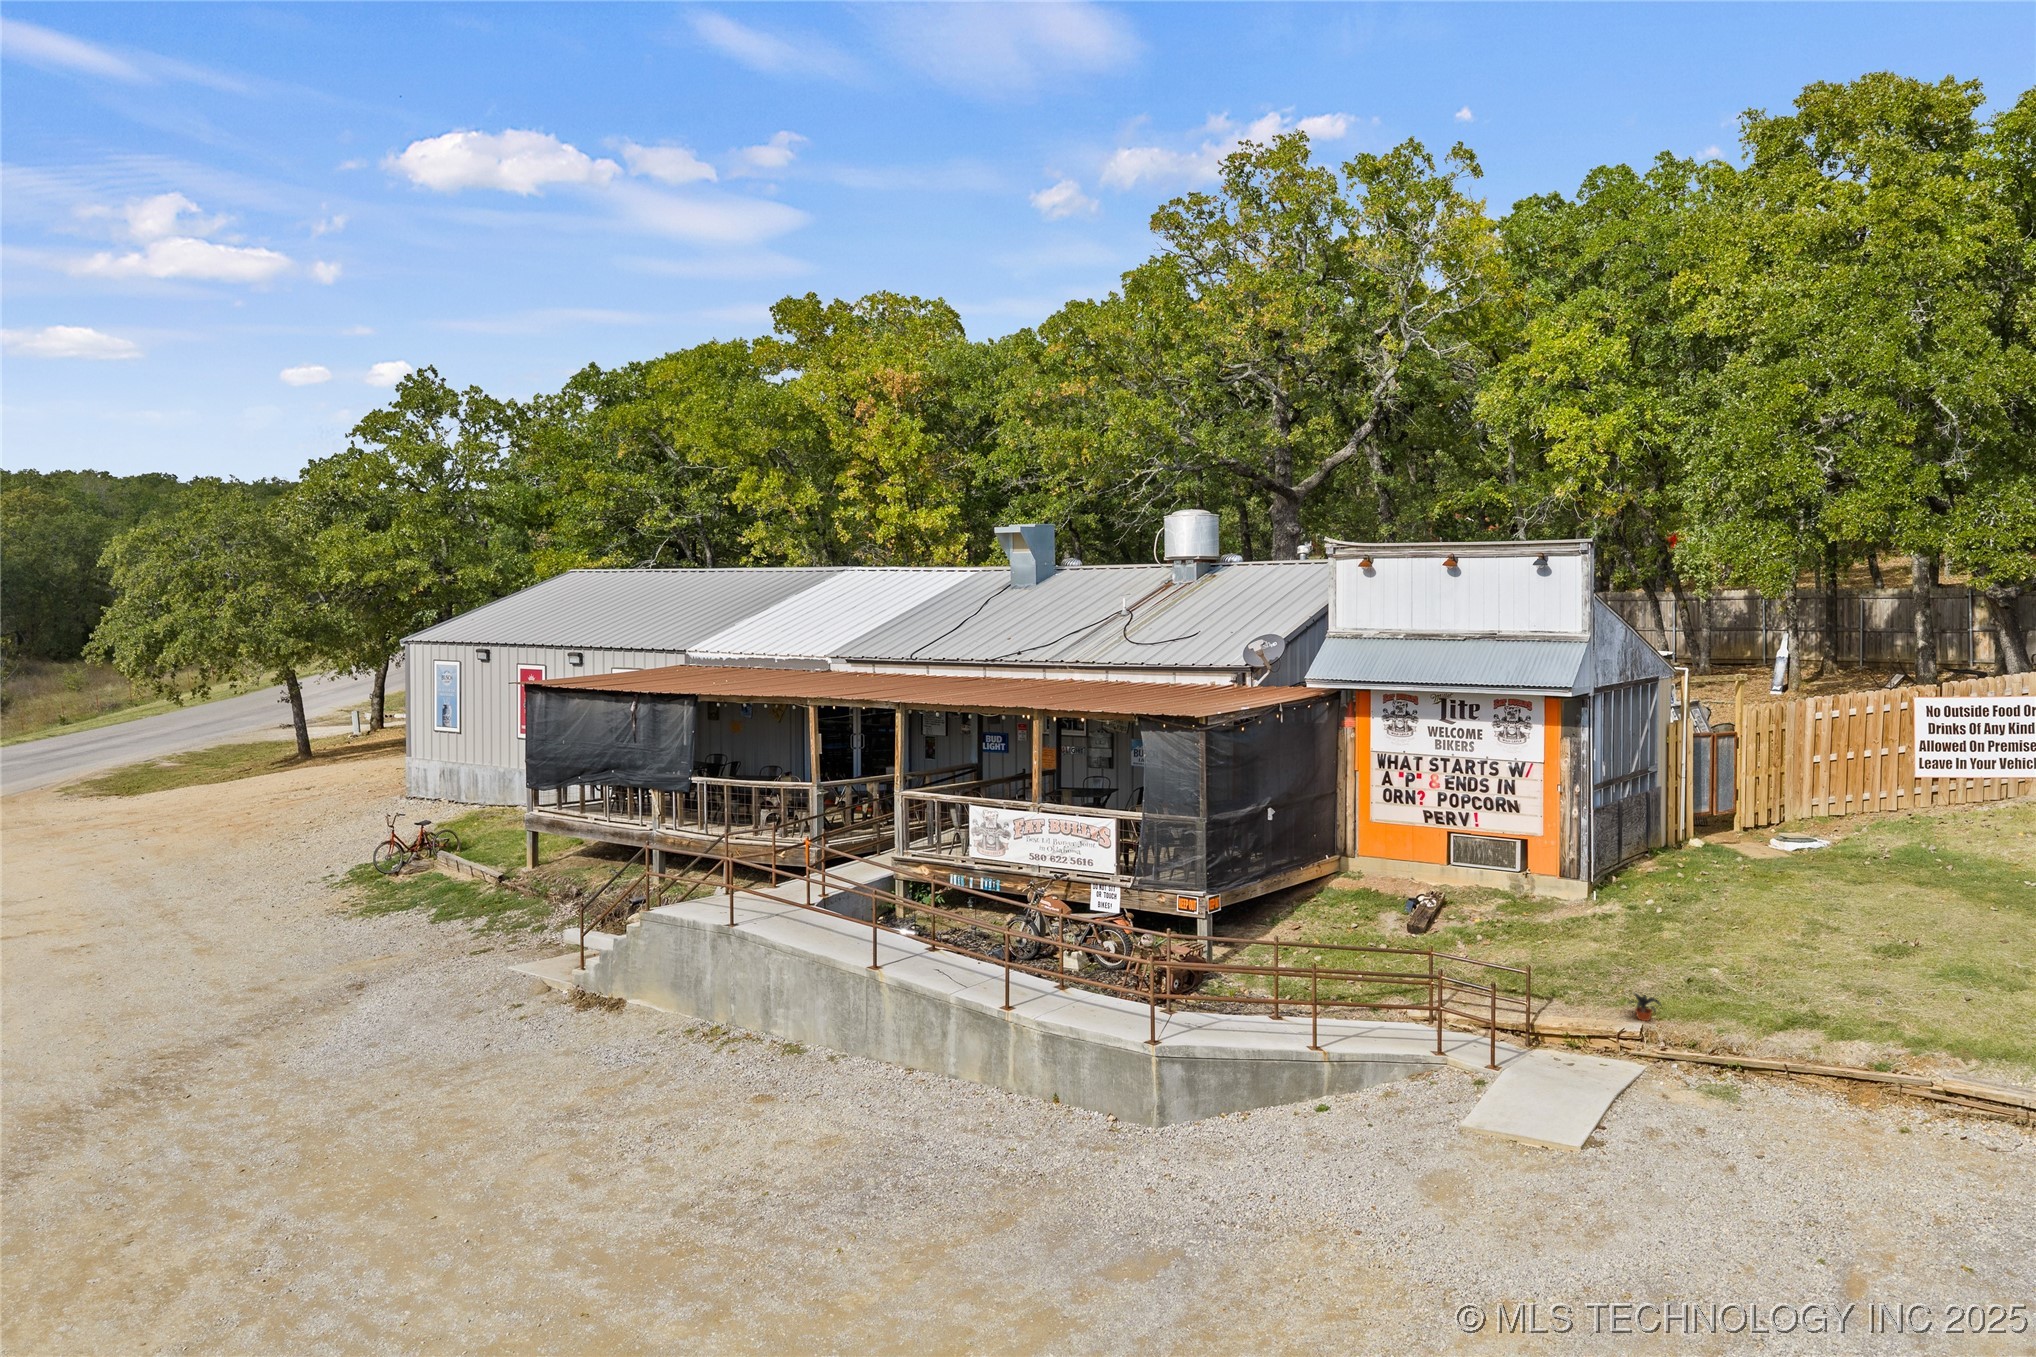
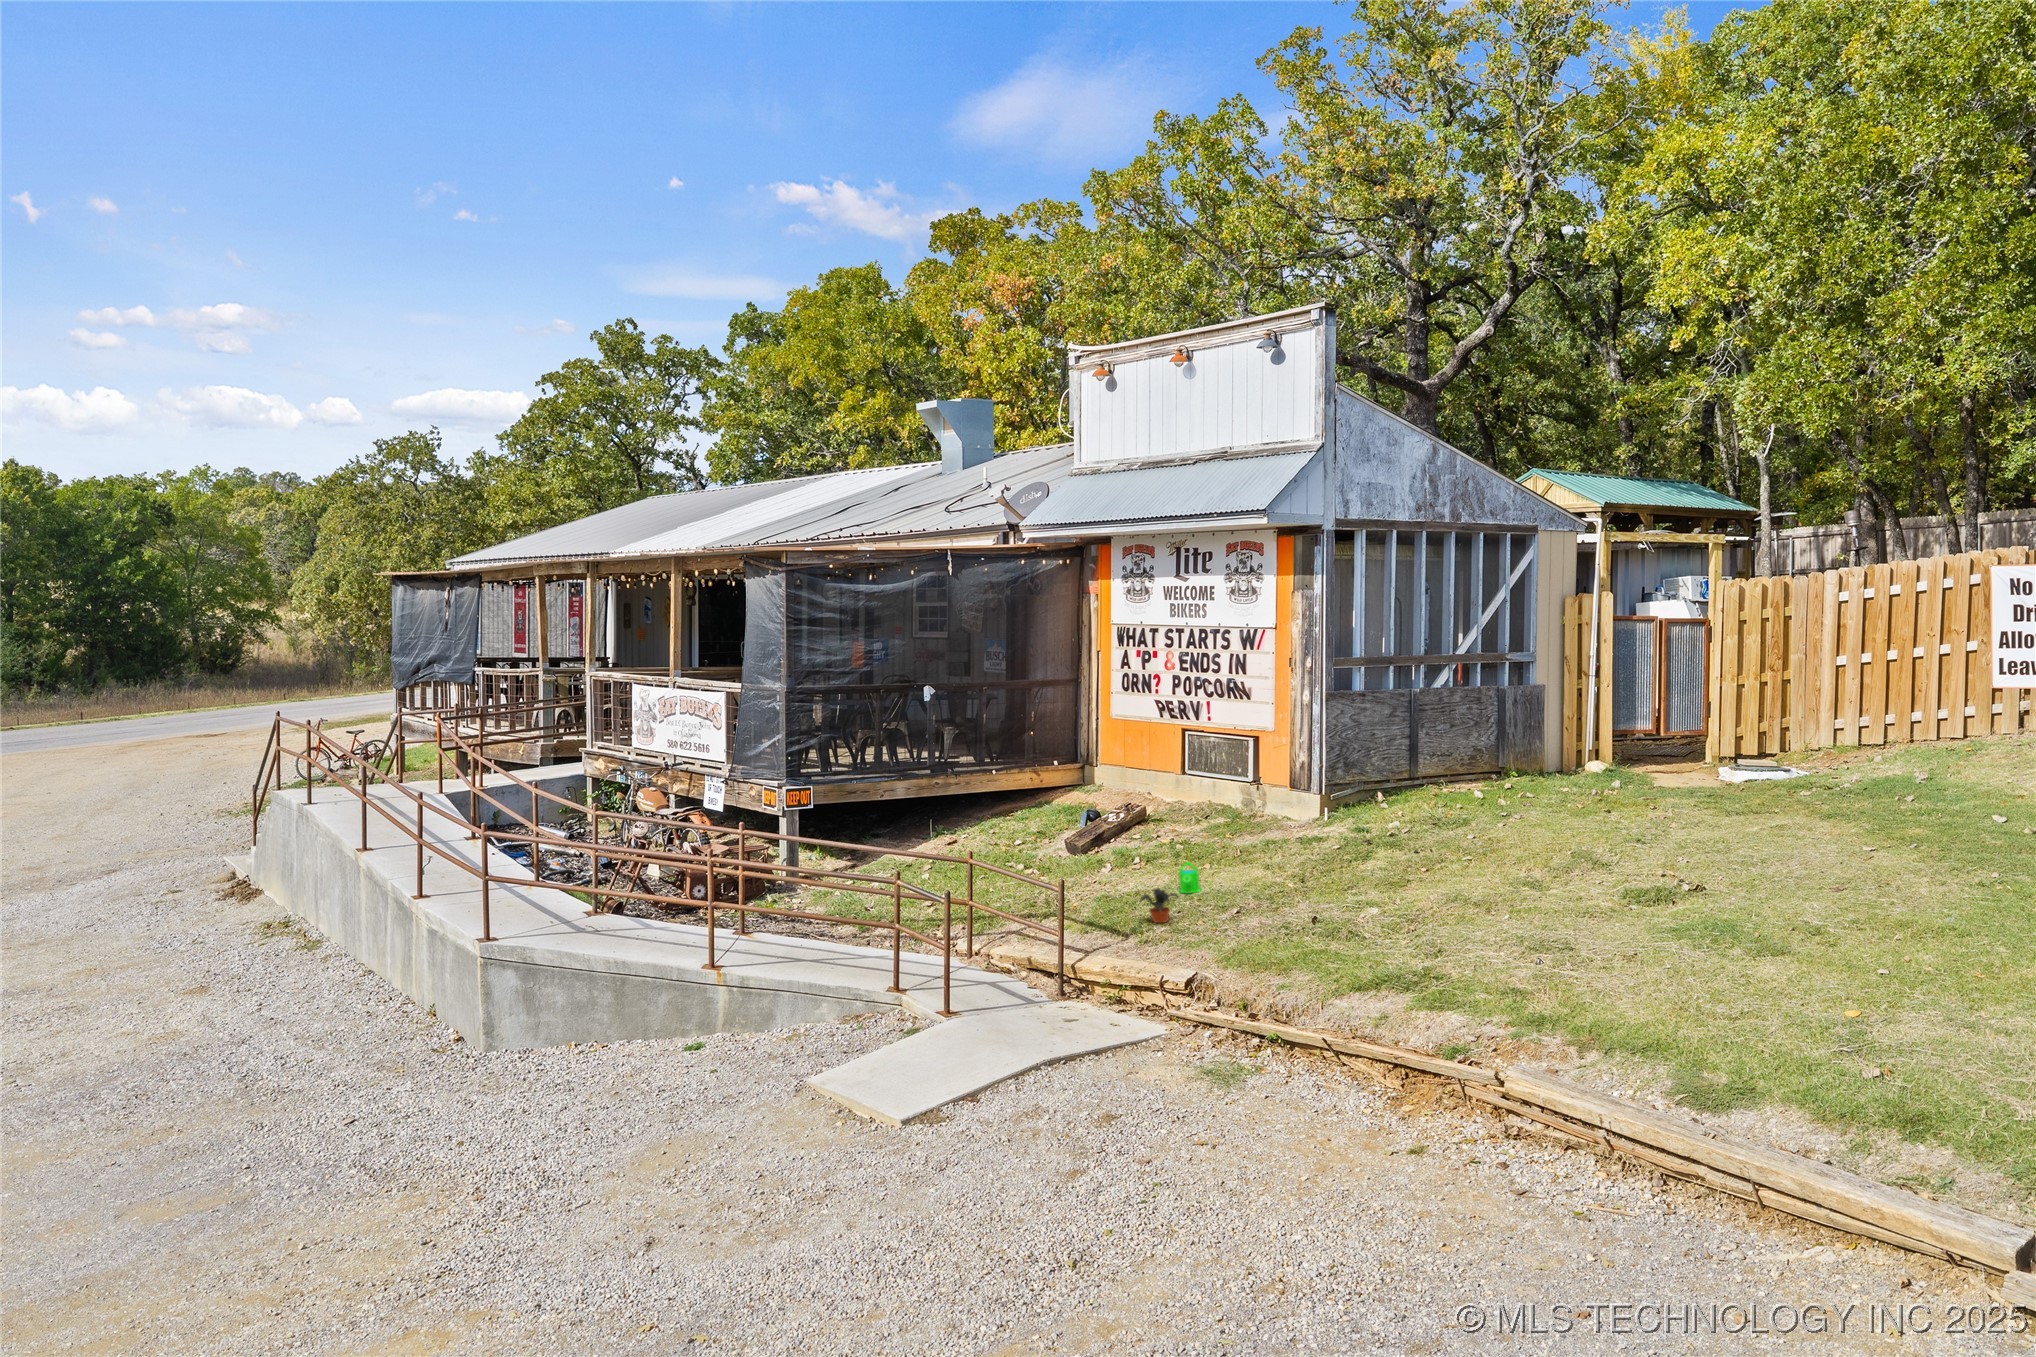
watering can: none [1599,963,1621,987] -> present [1179,862,1200,893]

